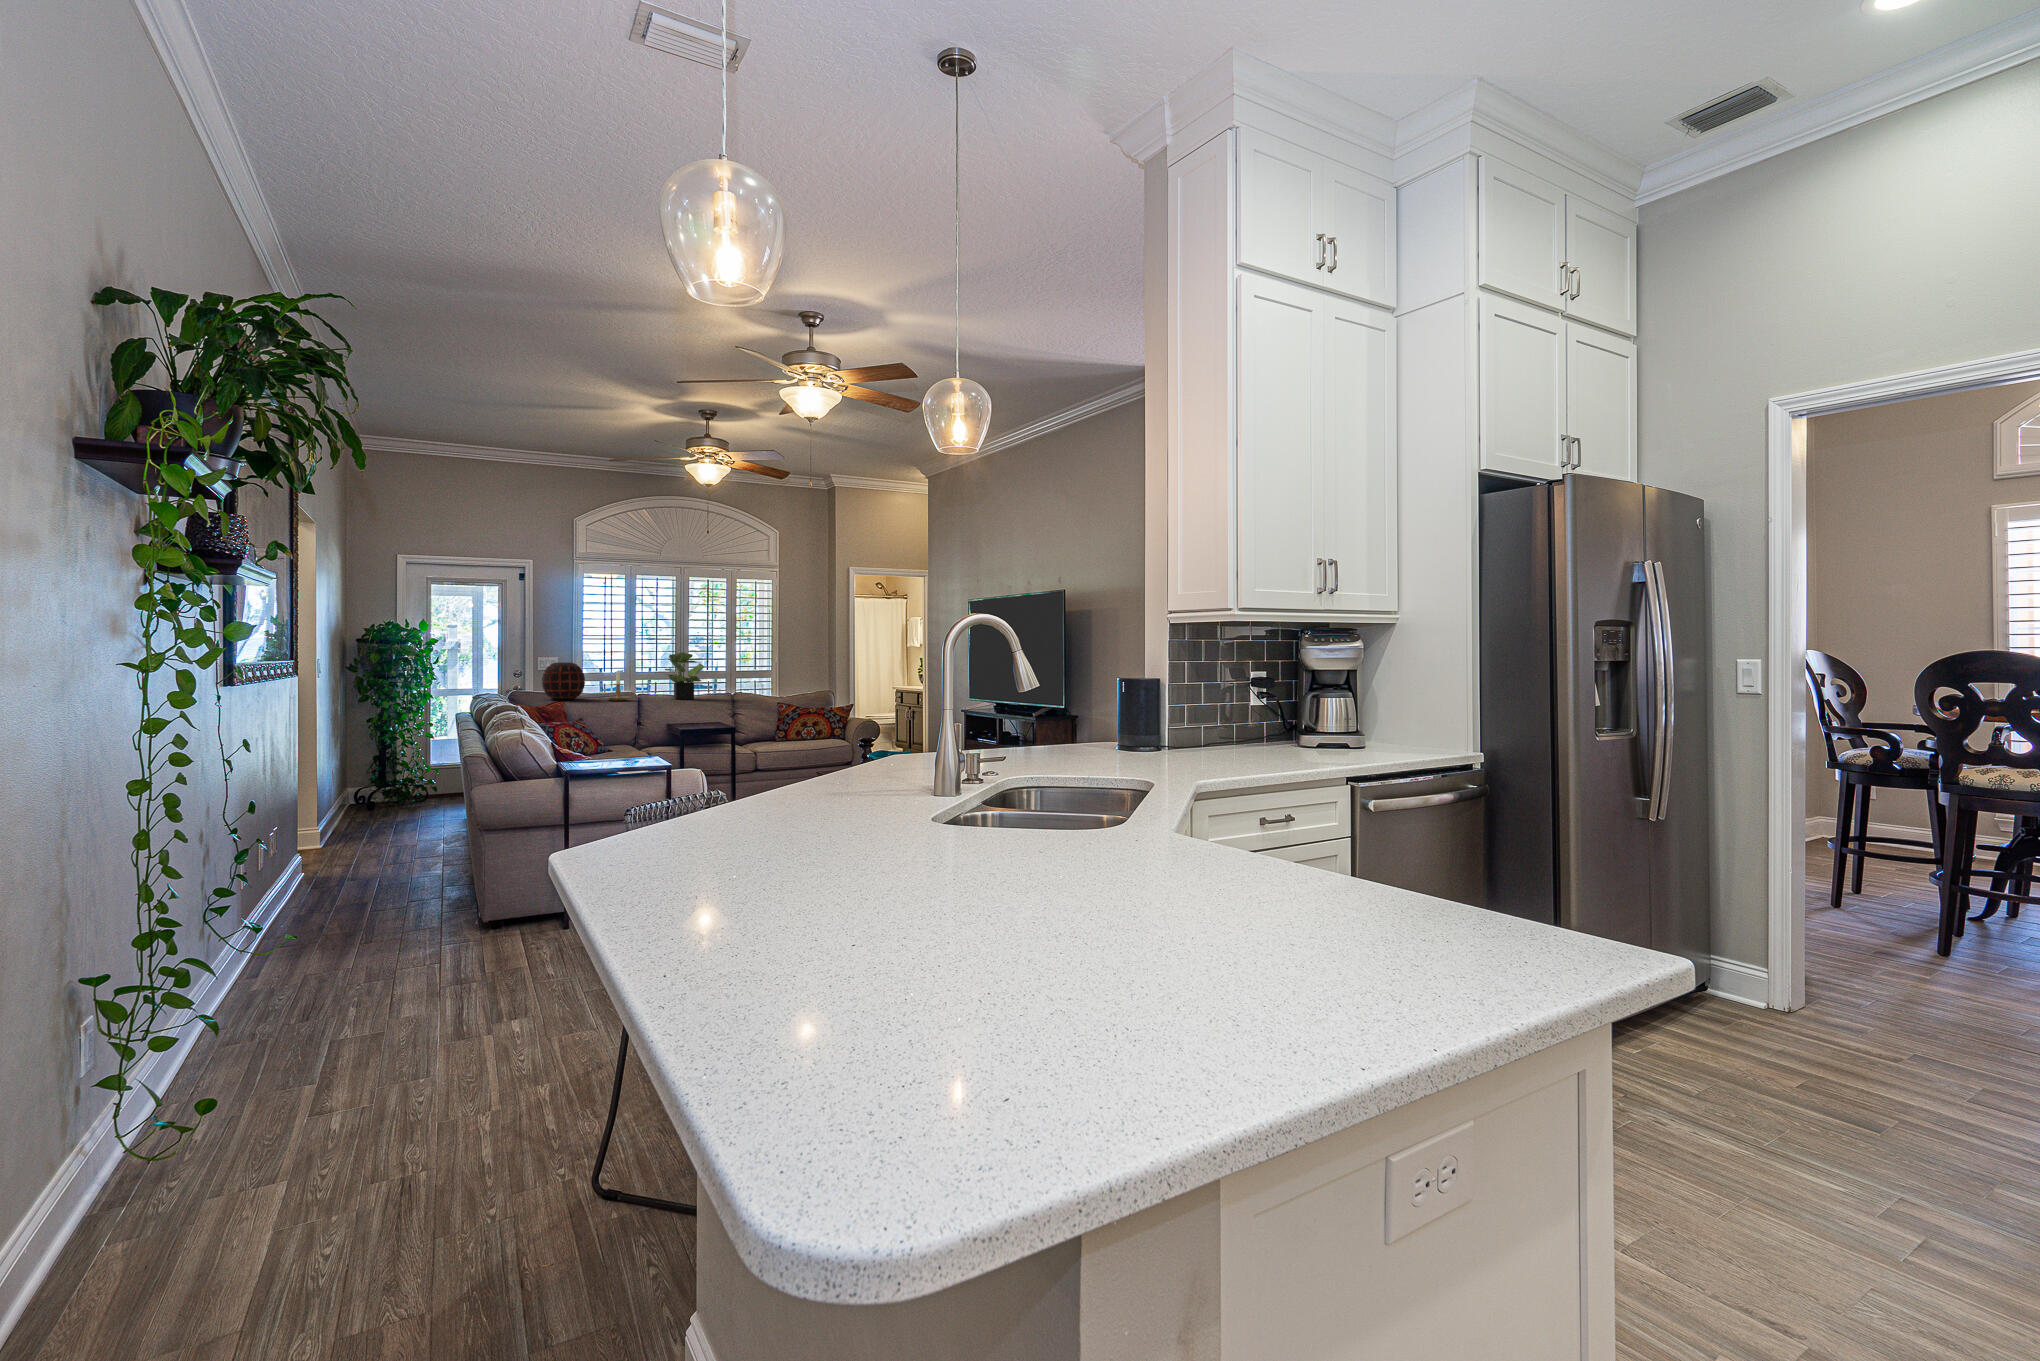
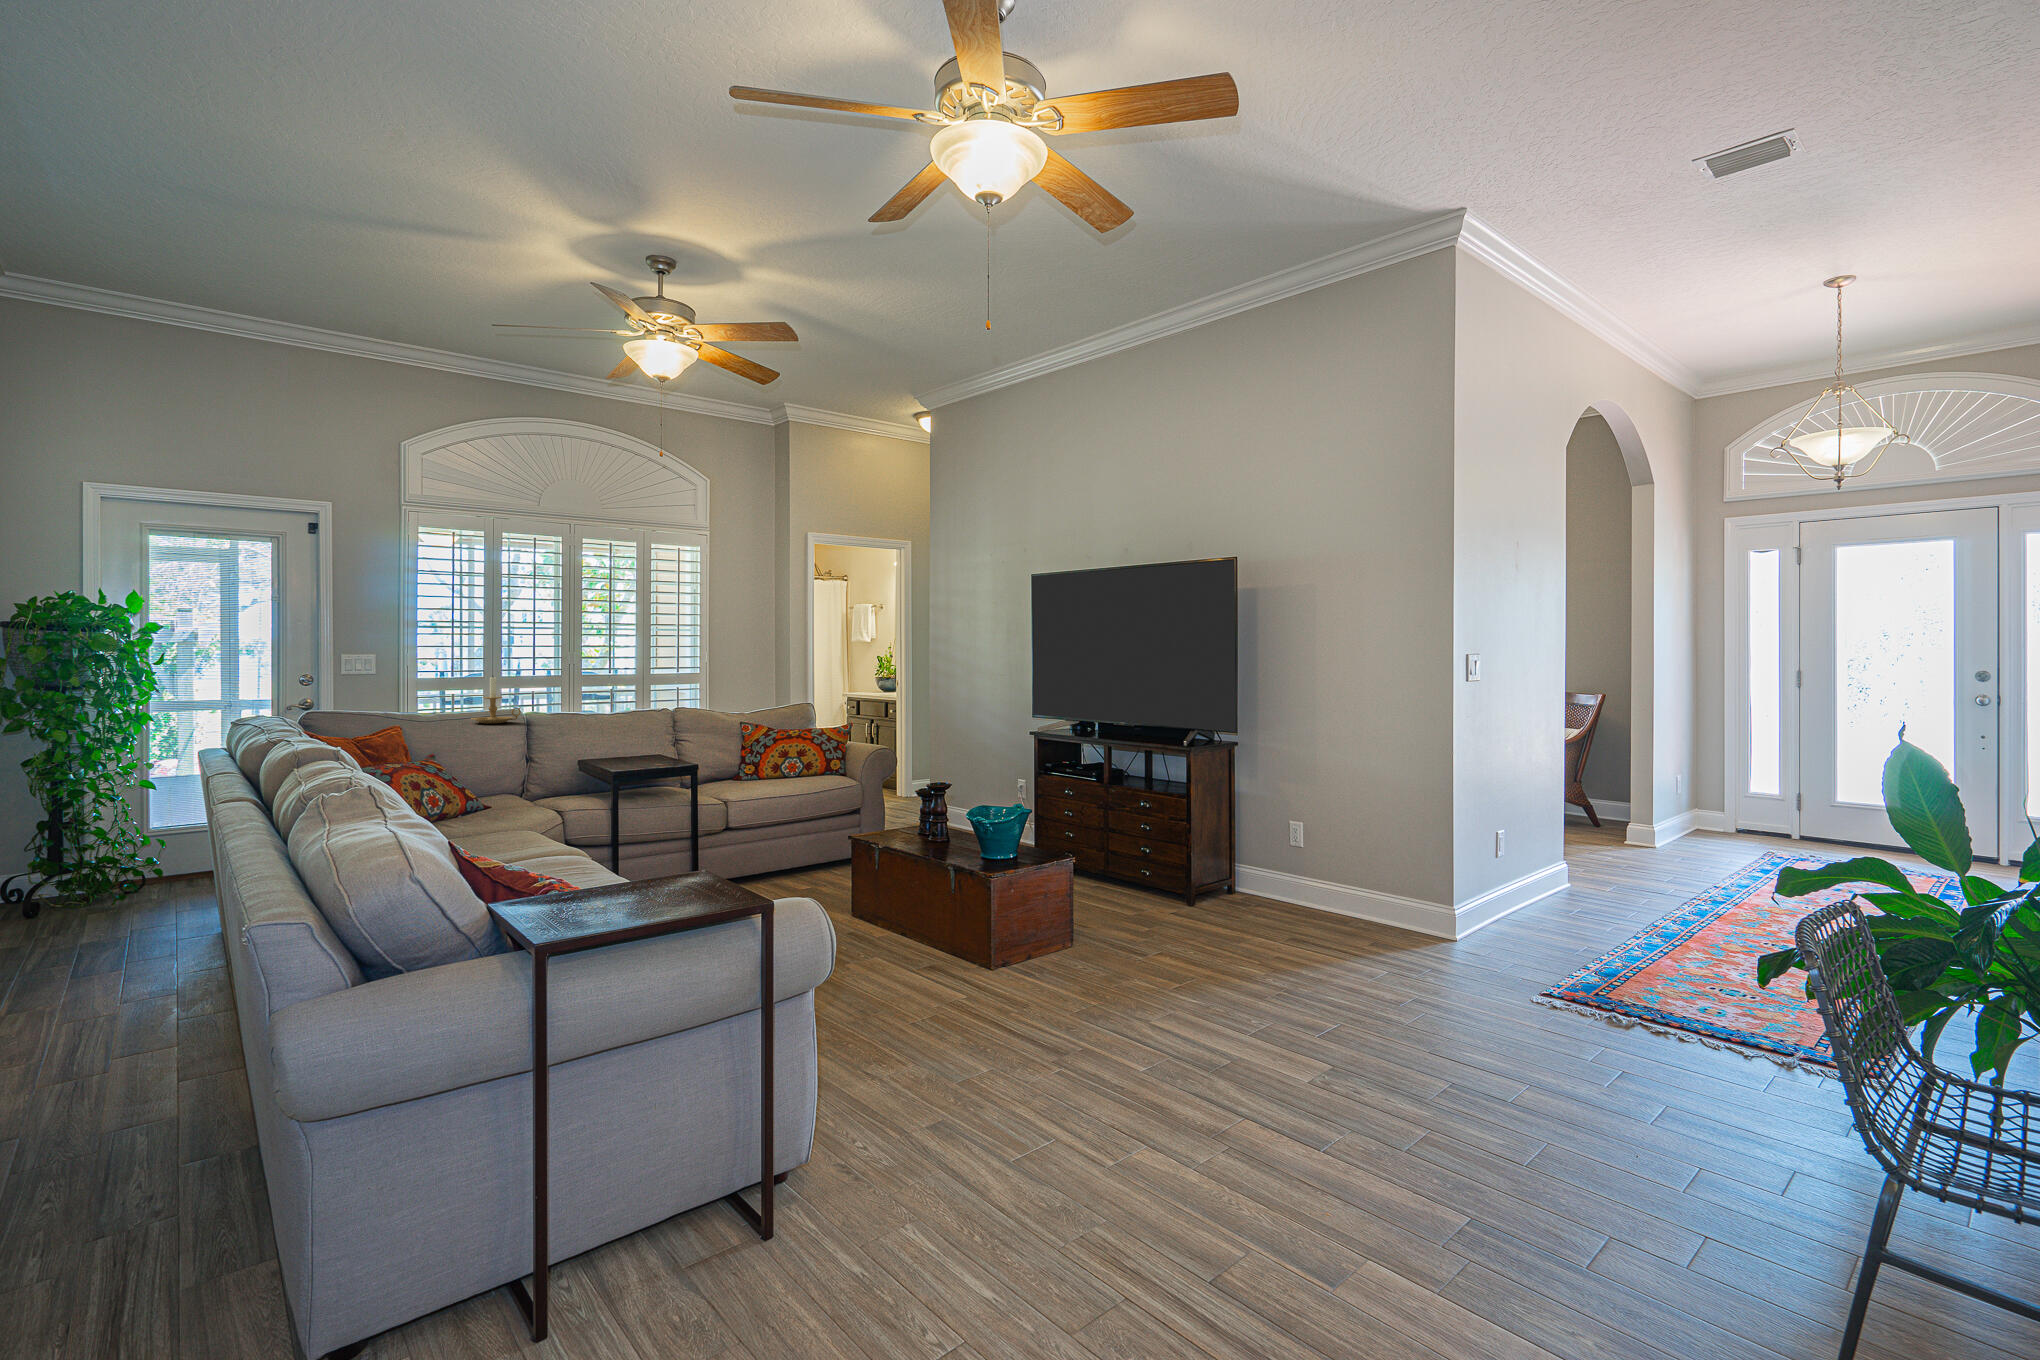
potted plant: present [665,652,704,699] -> none [562,648,625,719]
decorative vase: present [542,662,585,700] -> none [360,663,436,724]

